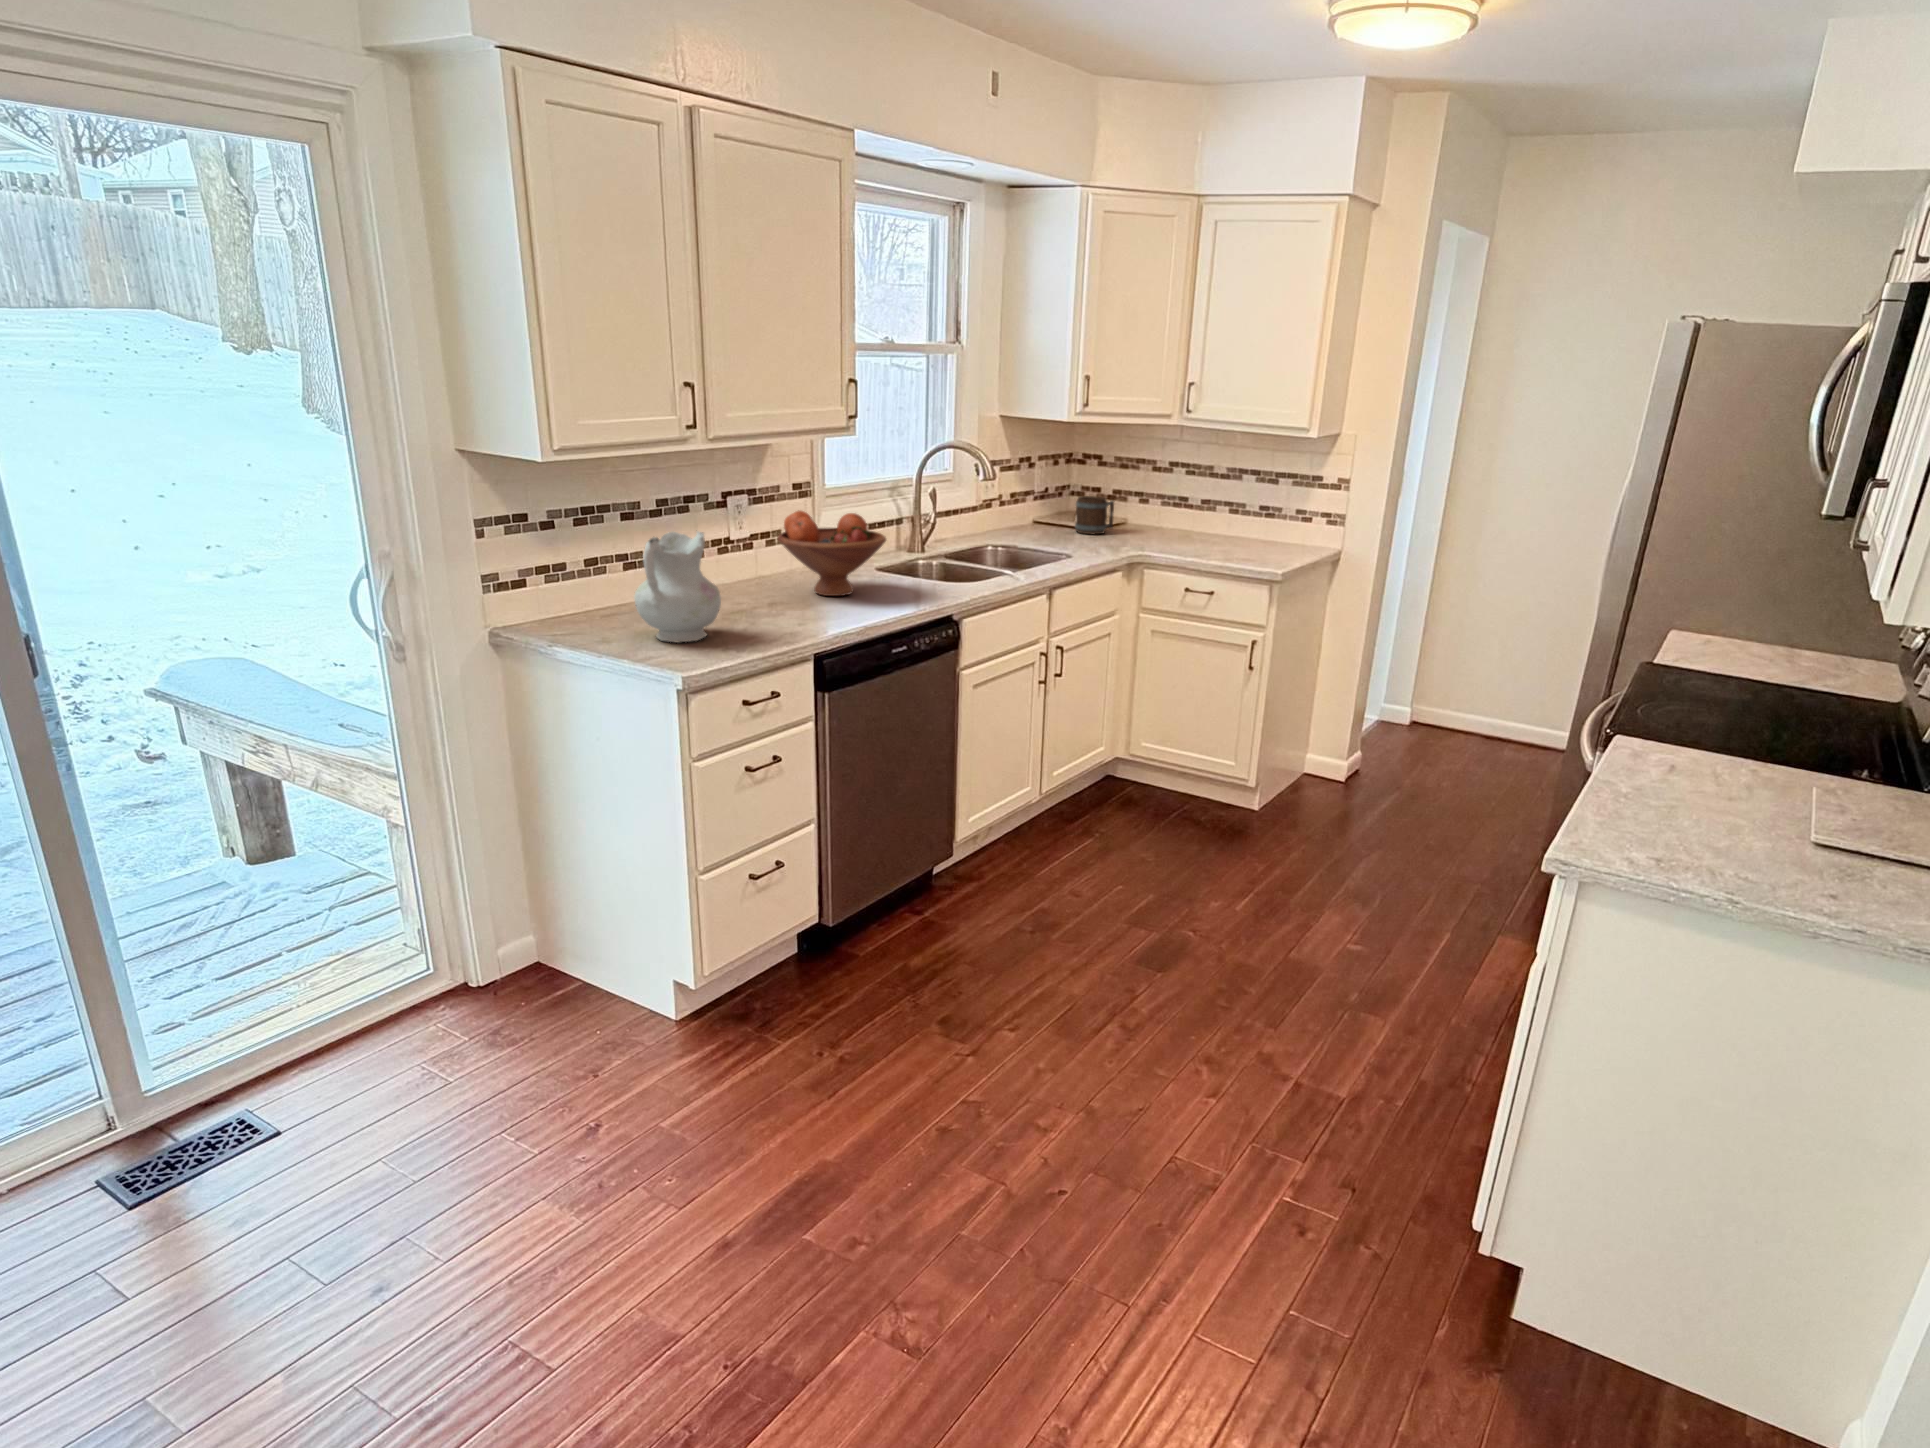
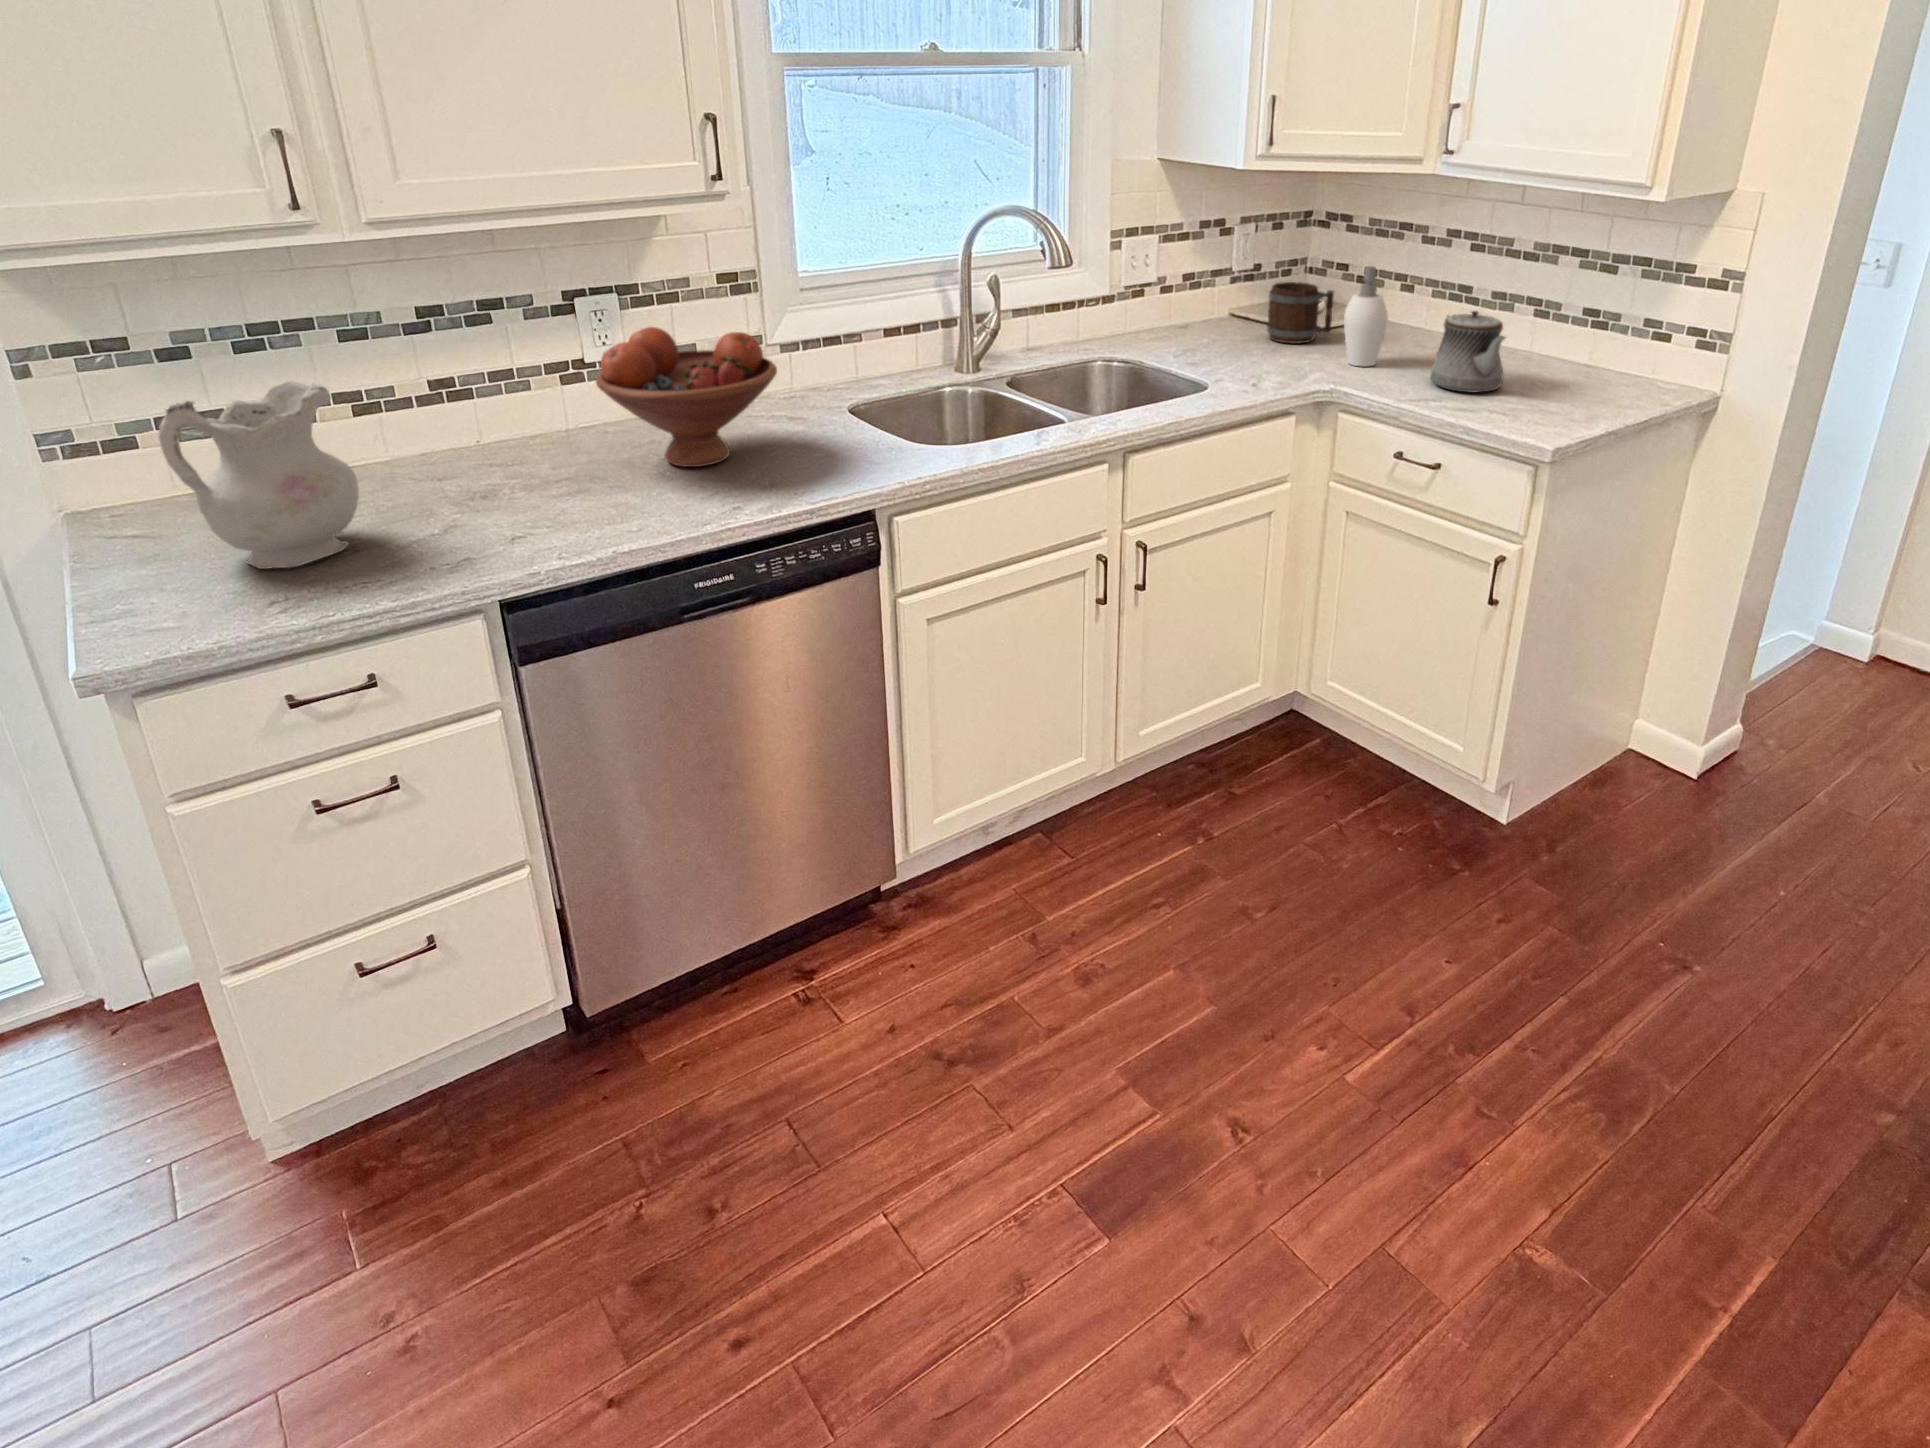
soap dispenser: none [1134,481,1170,543] -> present [1344,266,1388,366]
teapot: none [1190,504,1240,552] -> present [1430,311,1506,392]

